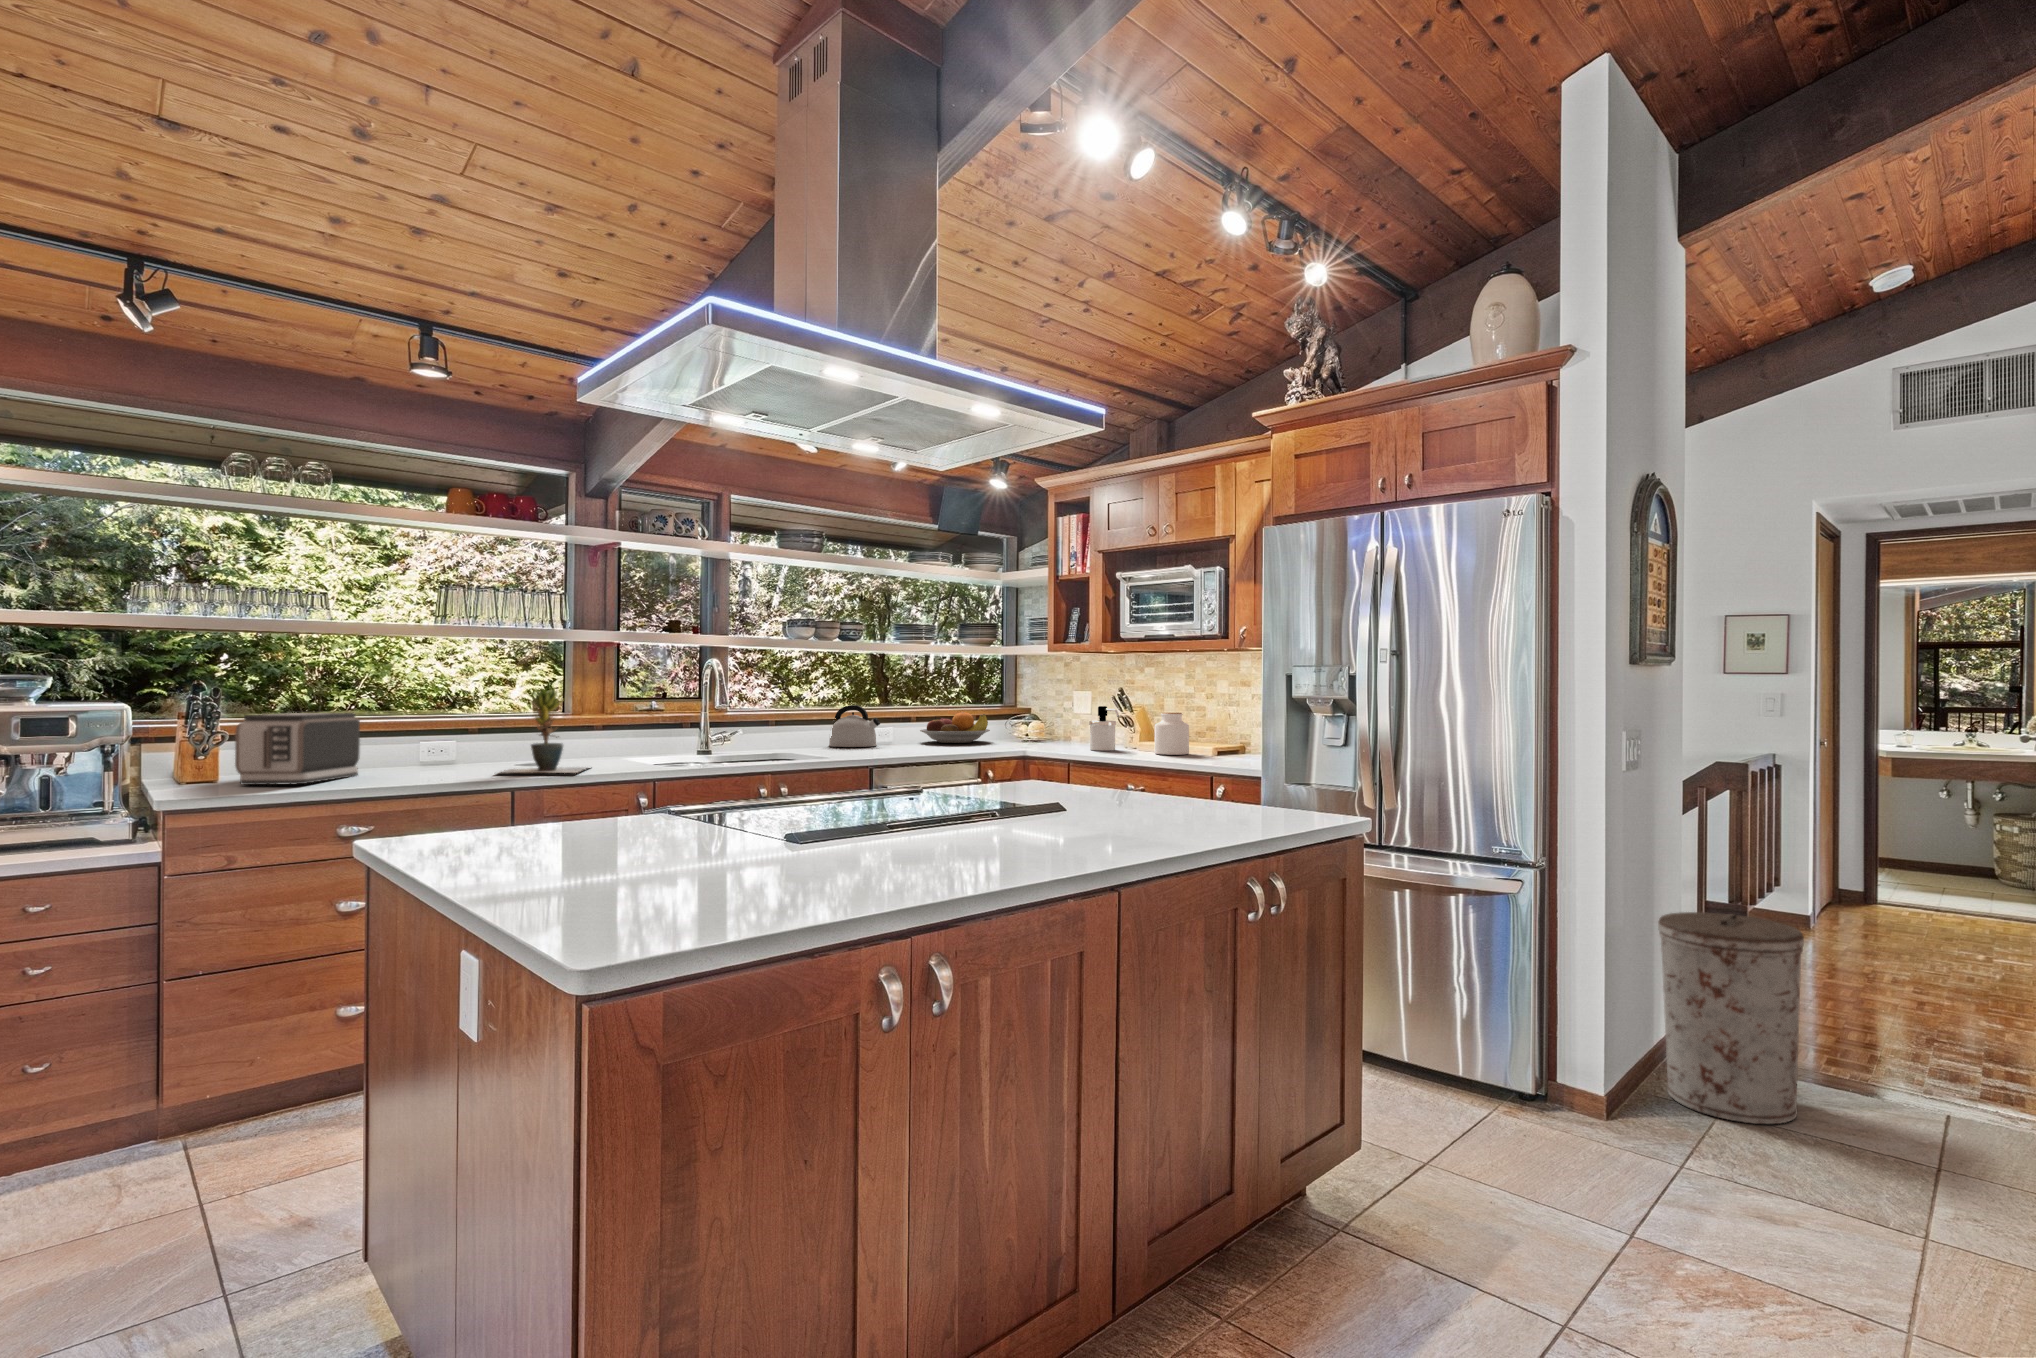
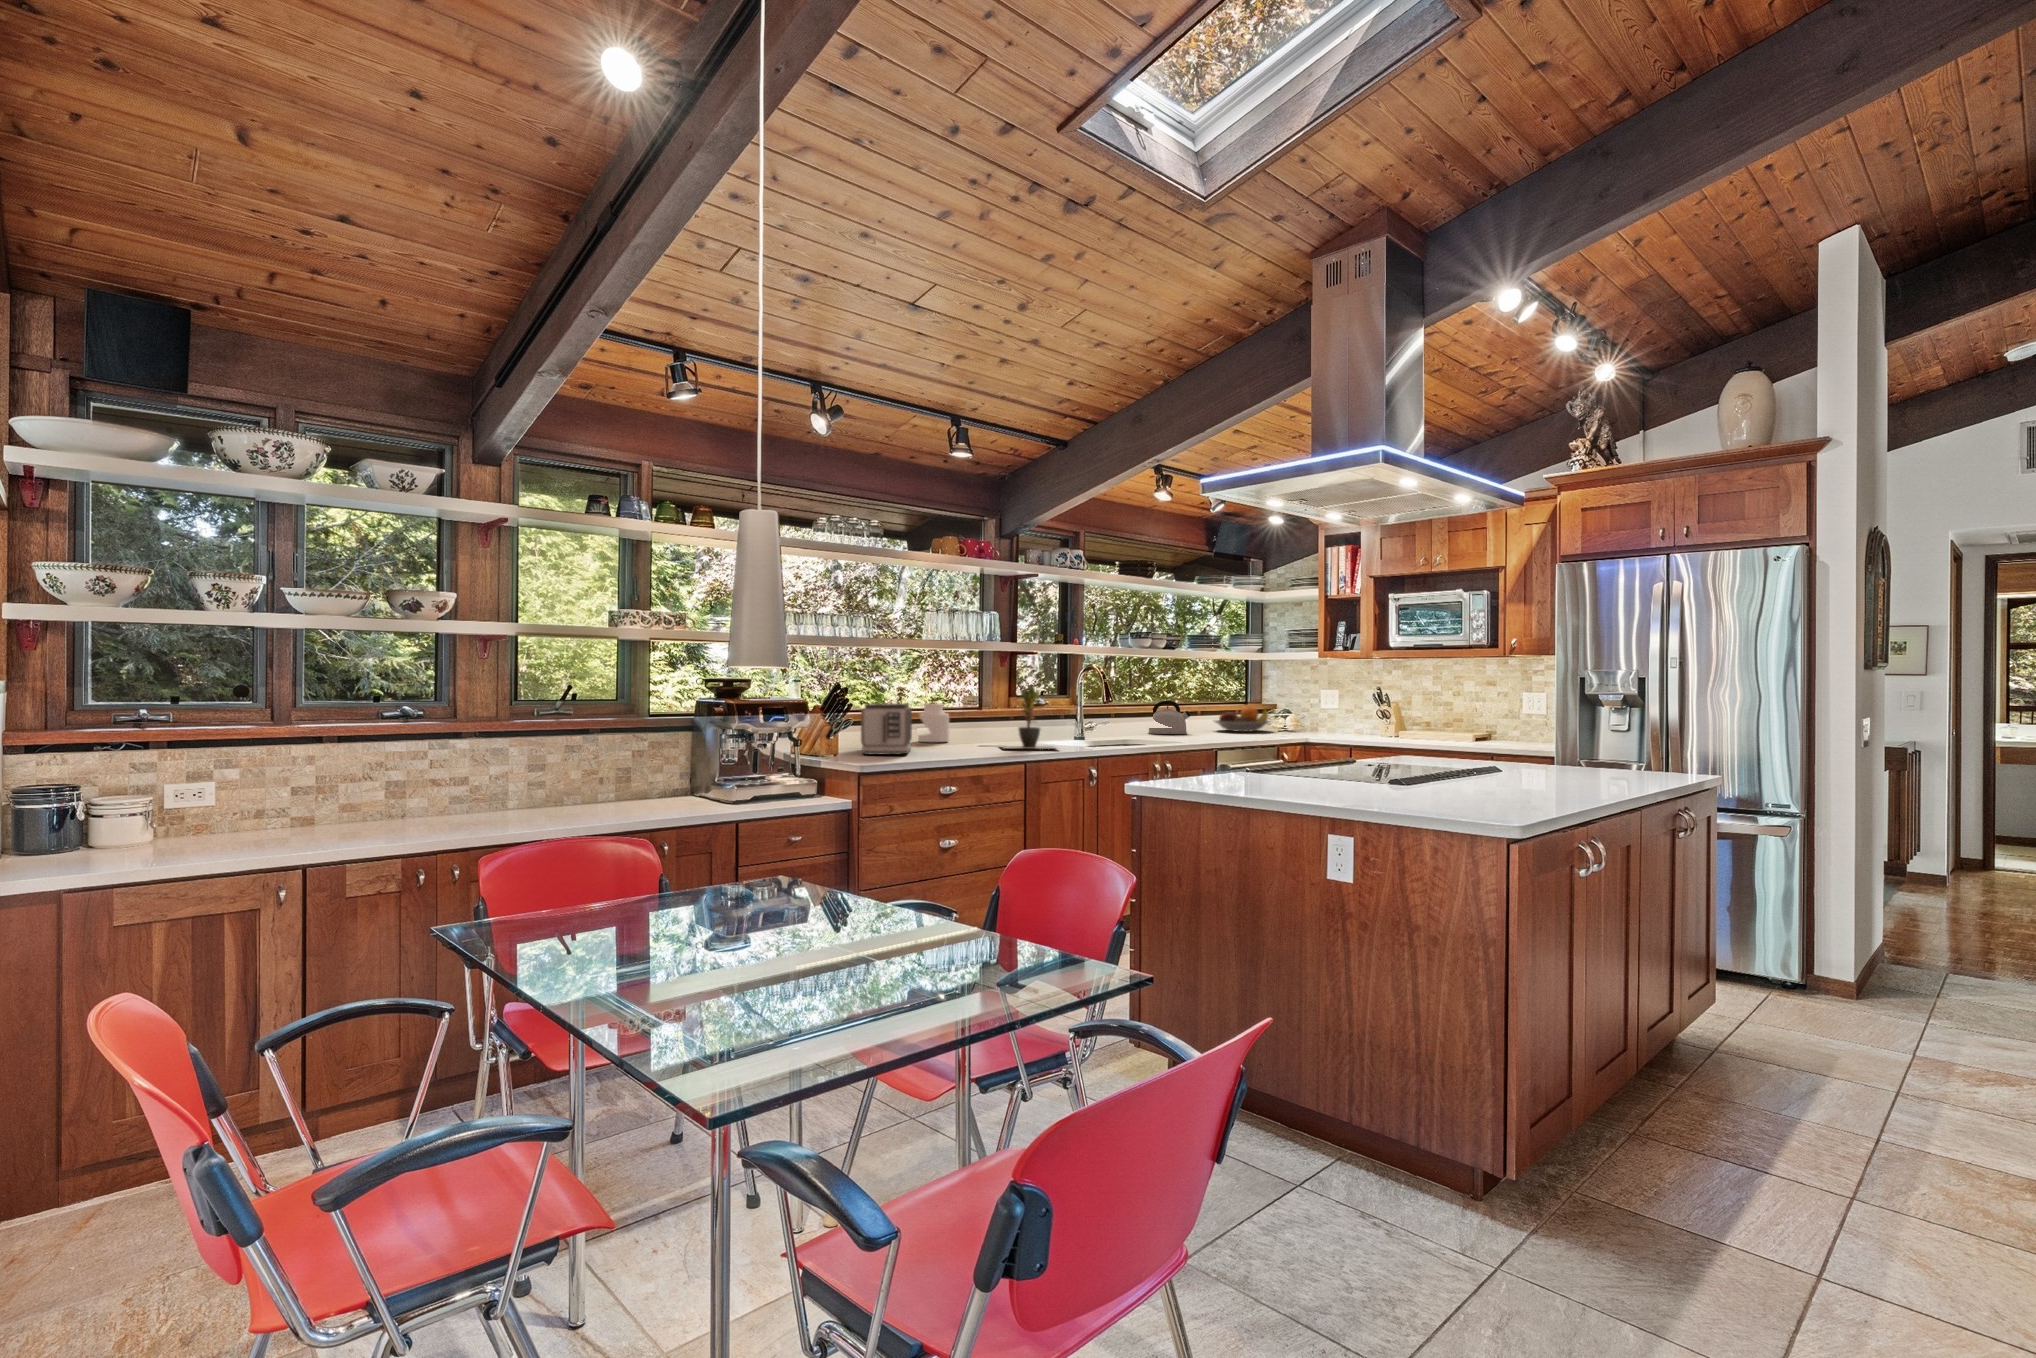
soap dispenser: present [1089,706,1119,751] -> none [1369,702,1399,737]
jar: present [1155,713,1189,755] -> present [918,703,949,742]
trash can: present [1658,912,1804,1124] -> none [1887,853,2004,1000]

